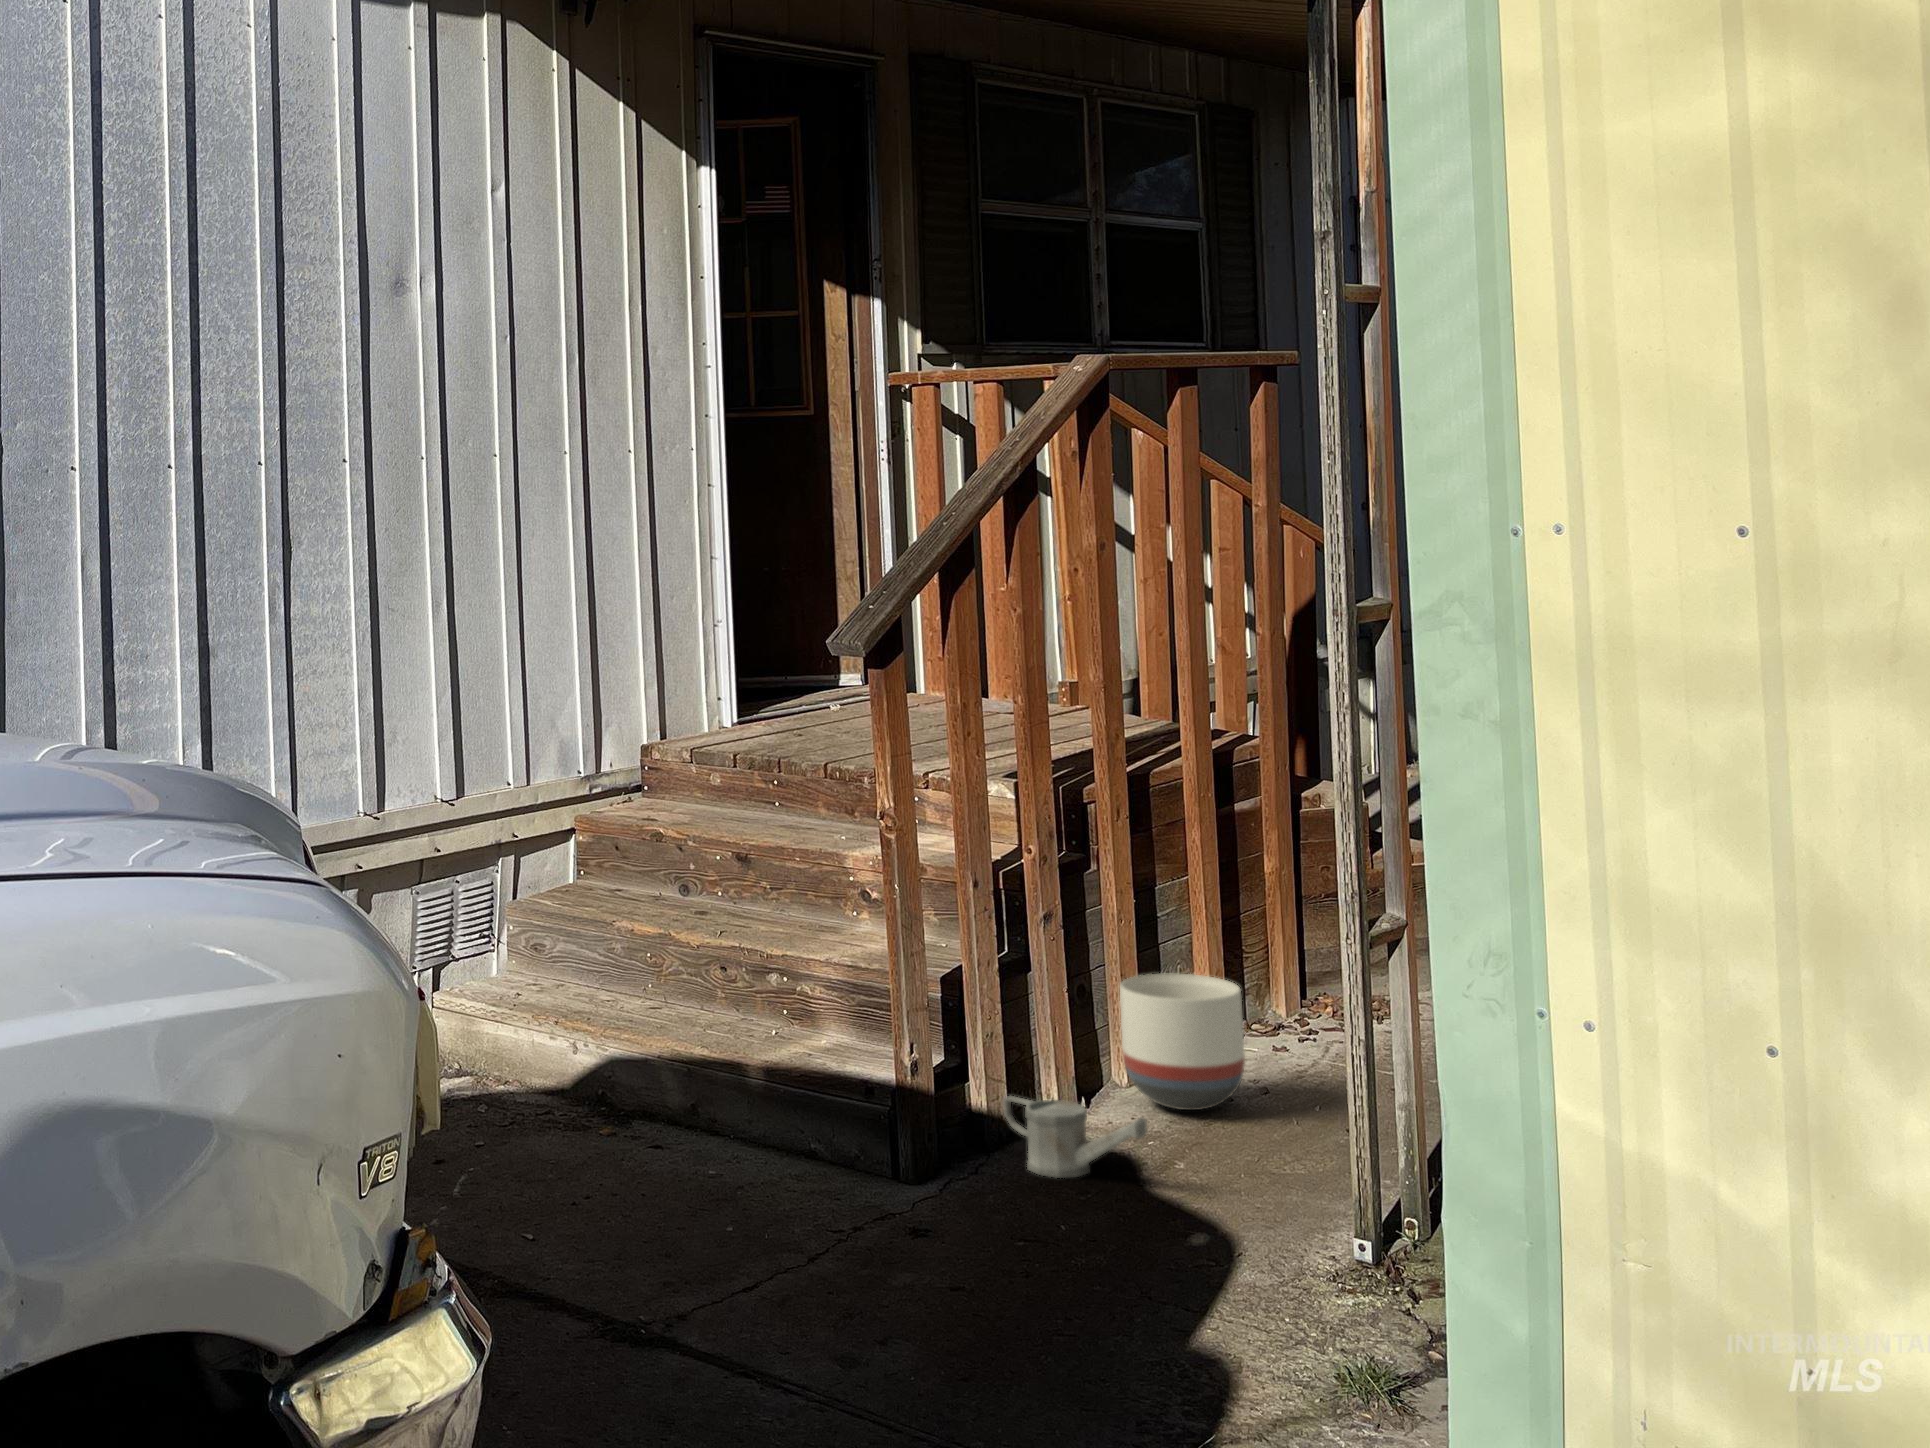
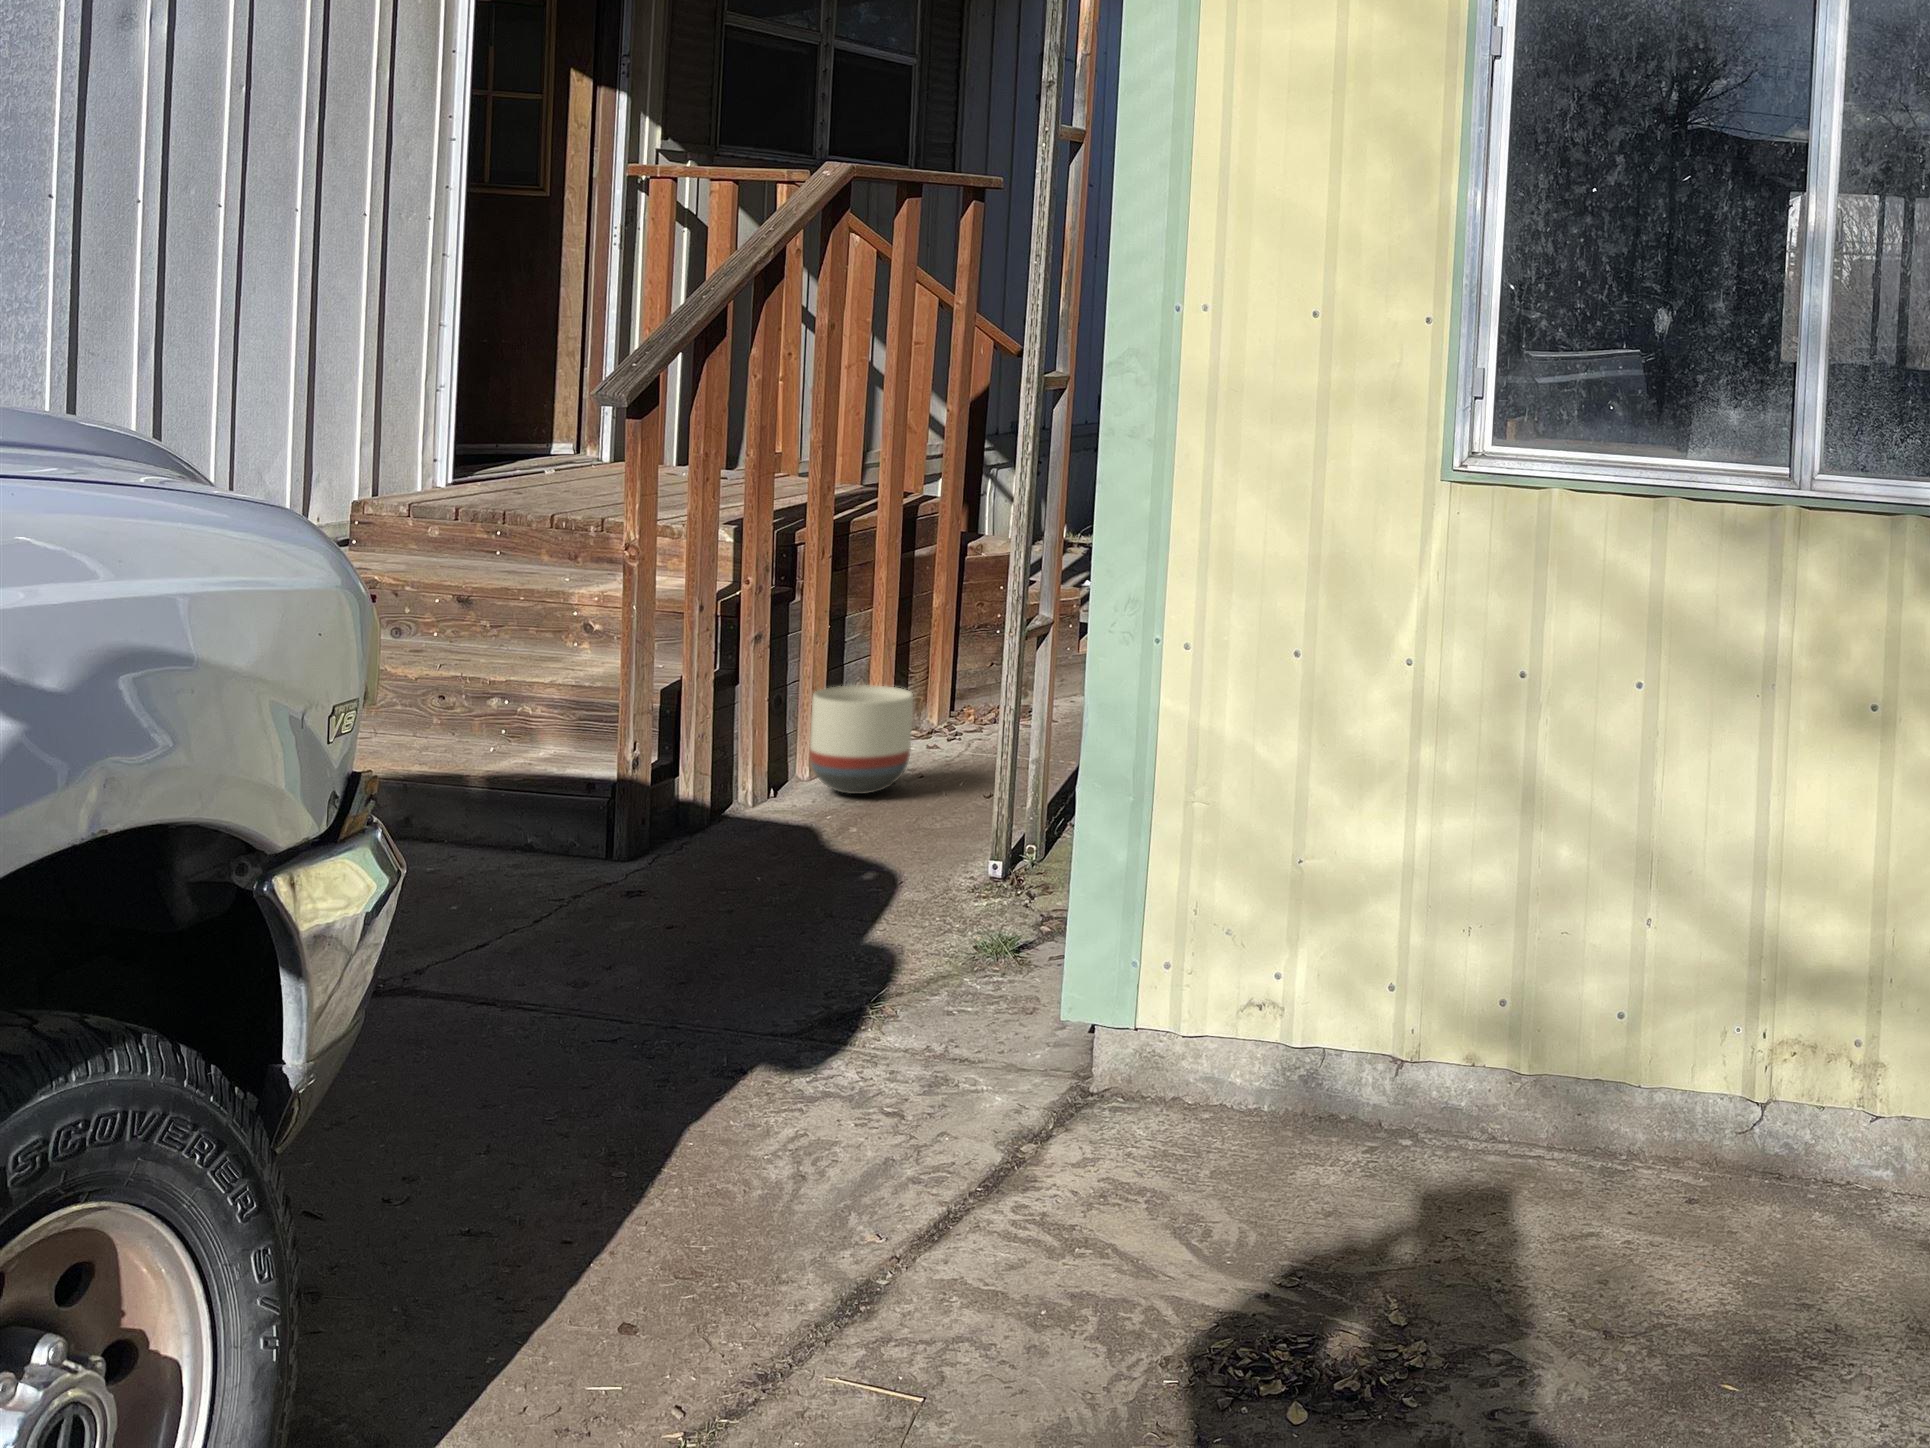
watering can: present [1003,1096,1147,1178] -> none [708,786,833,848]

